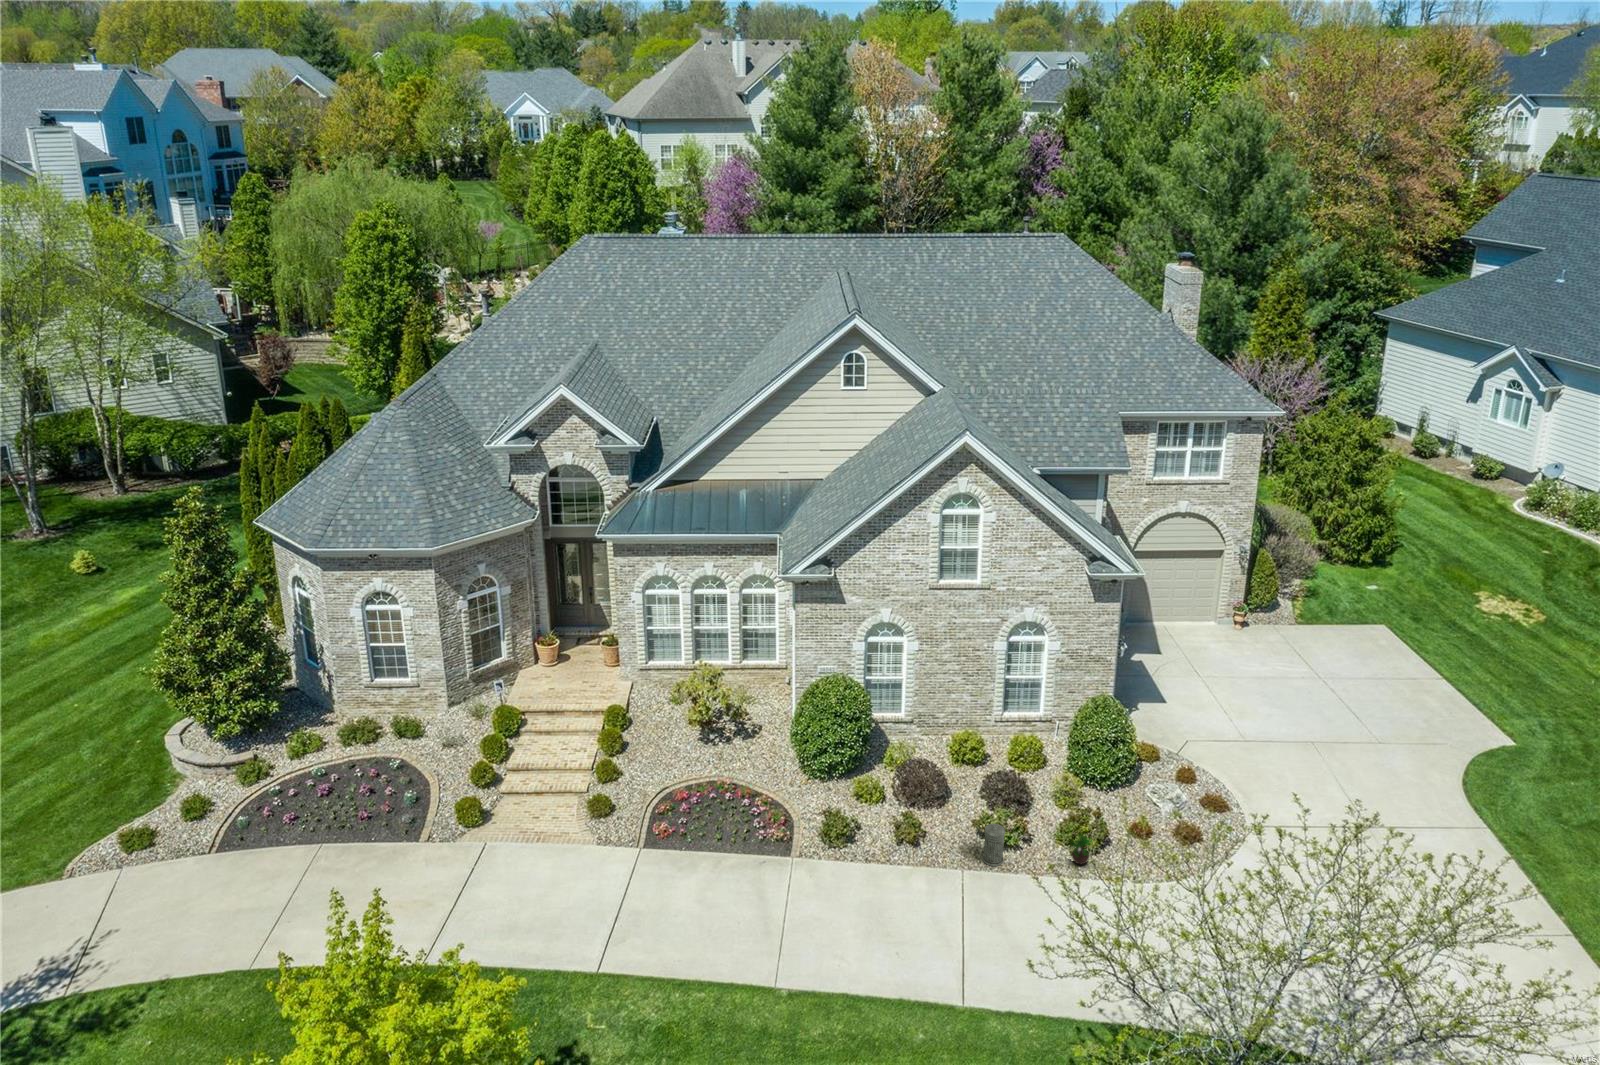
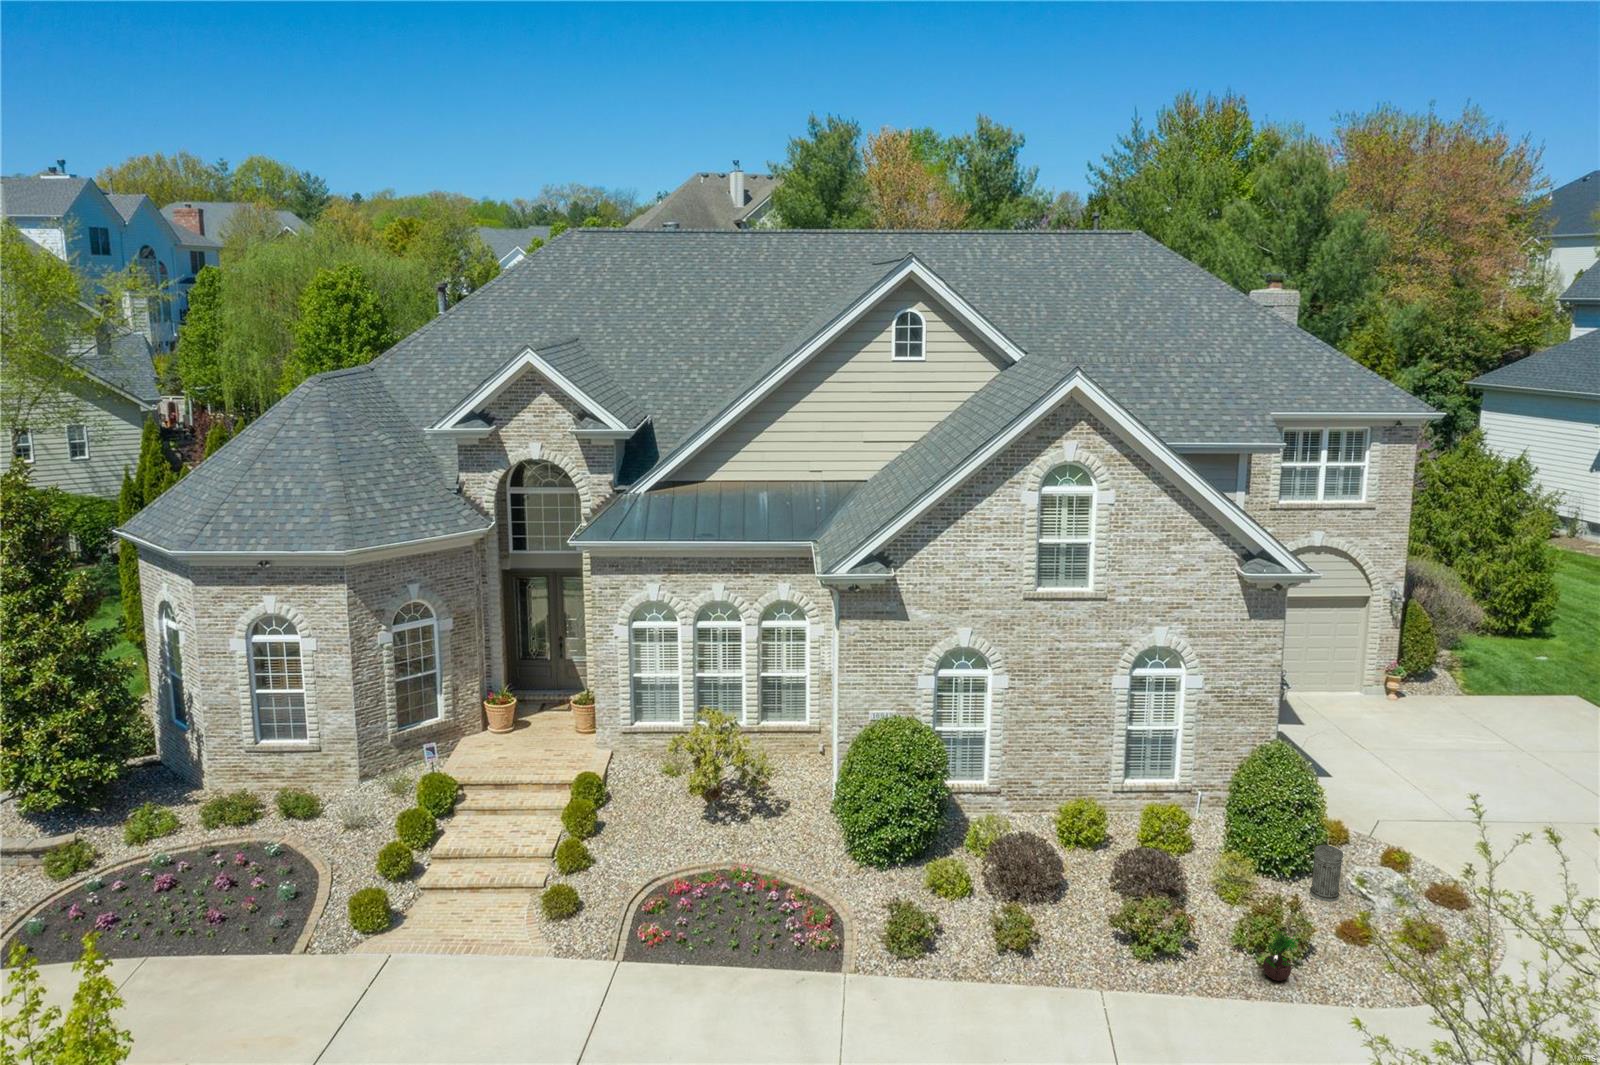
trash can: present [983,824,1005,866] -> present [1310,845,1343,902]

